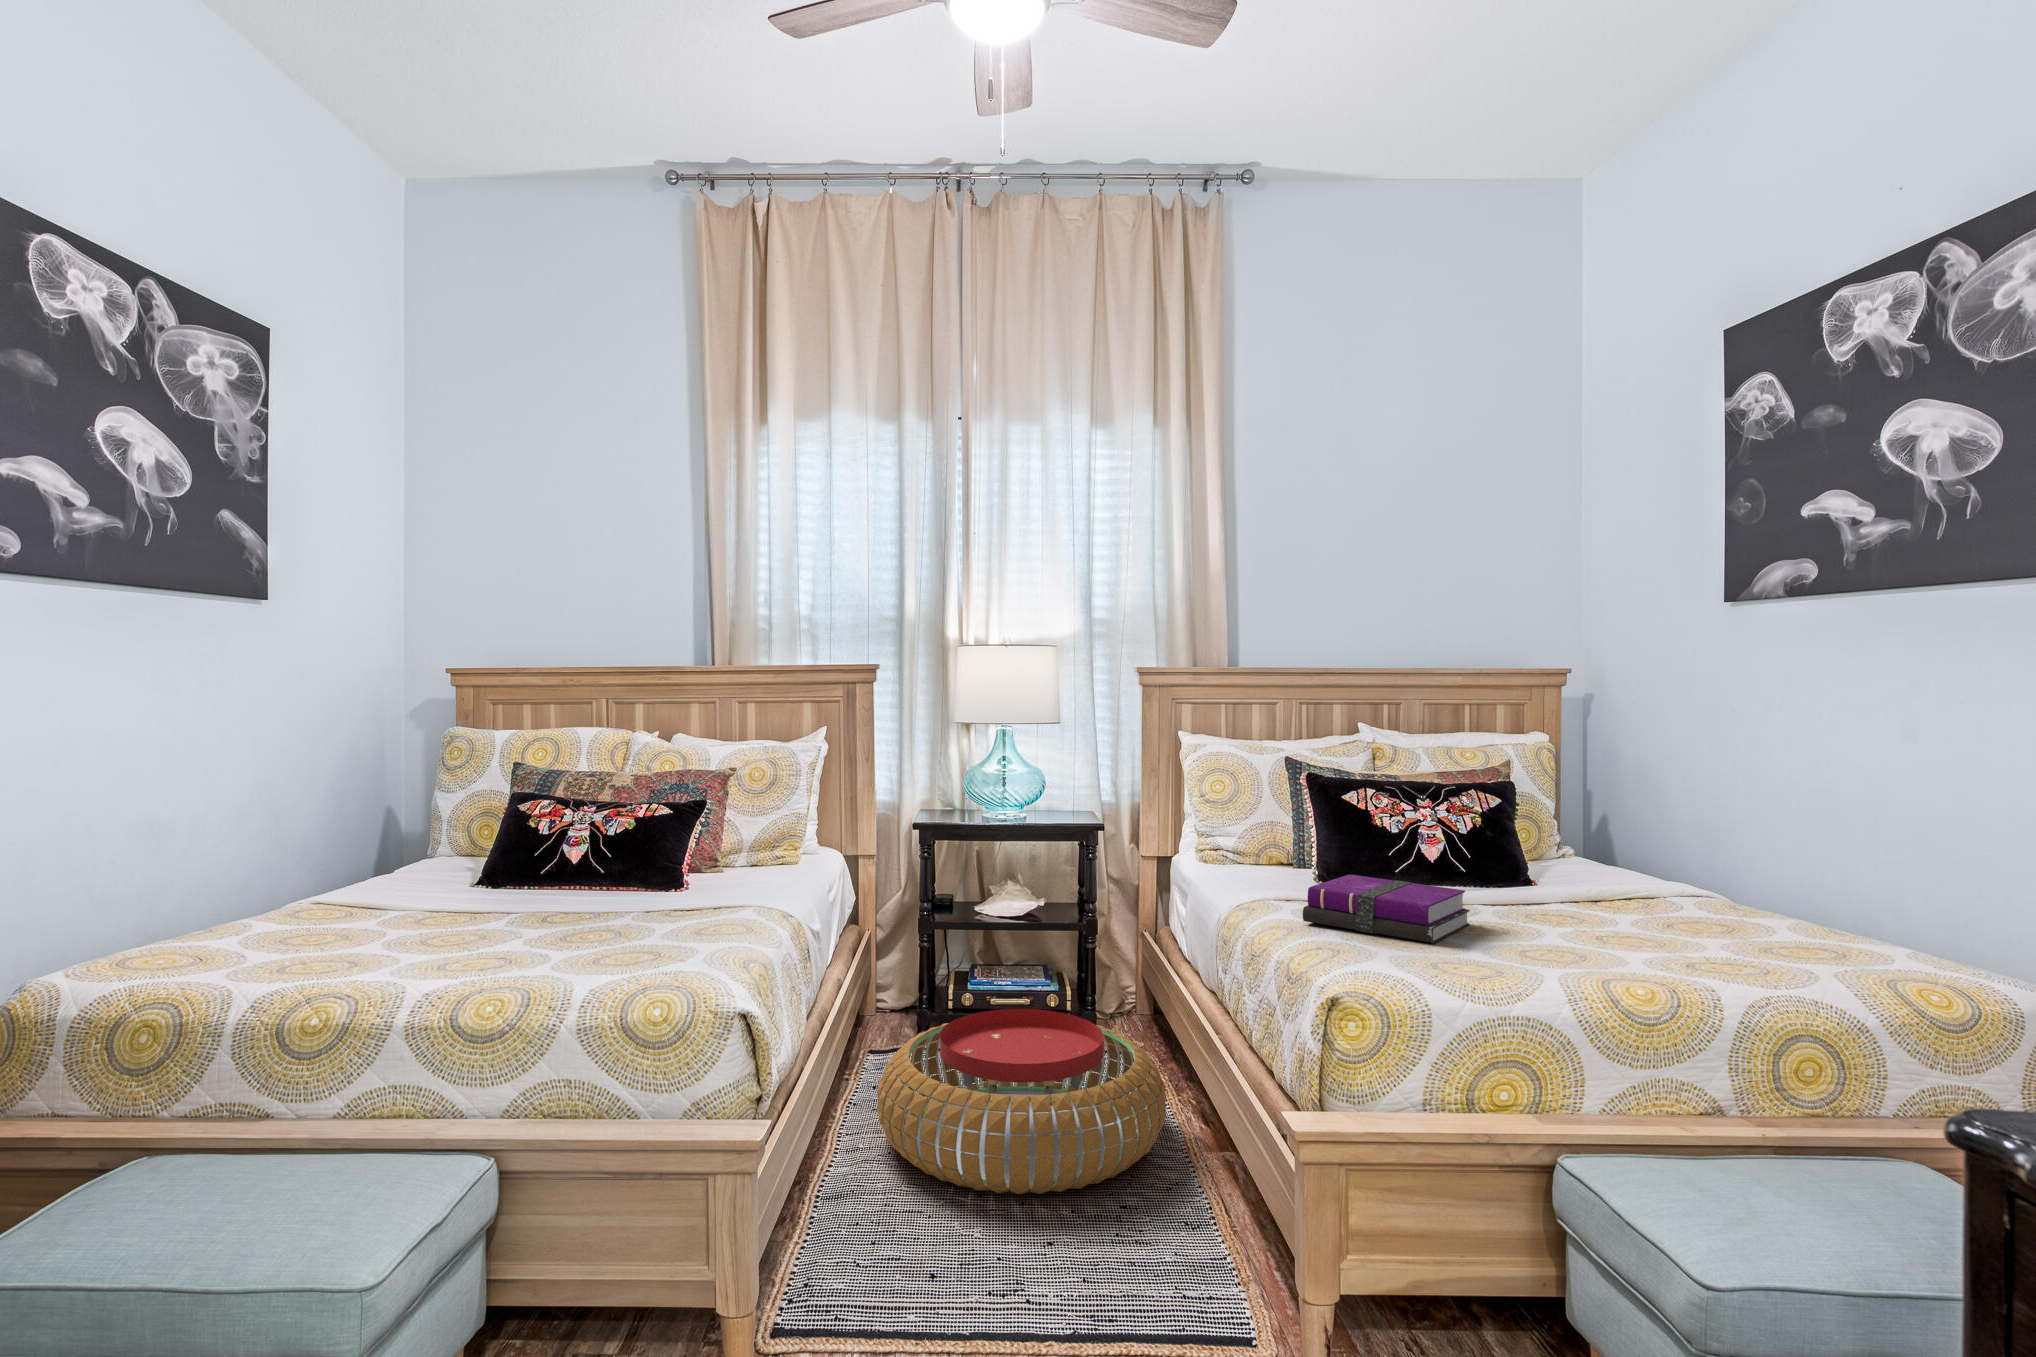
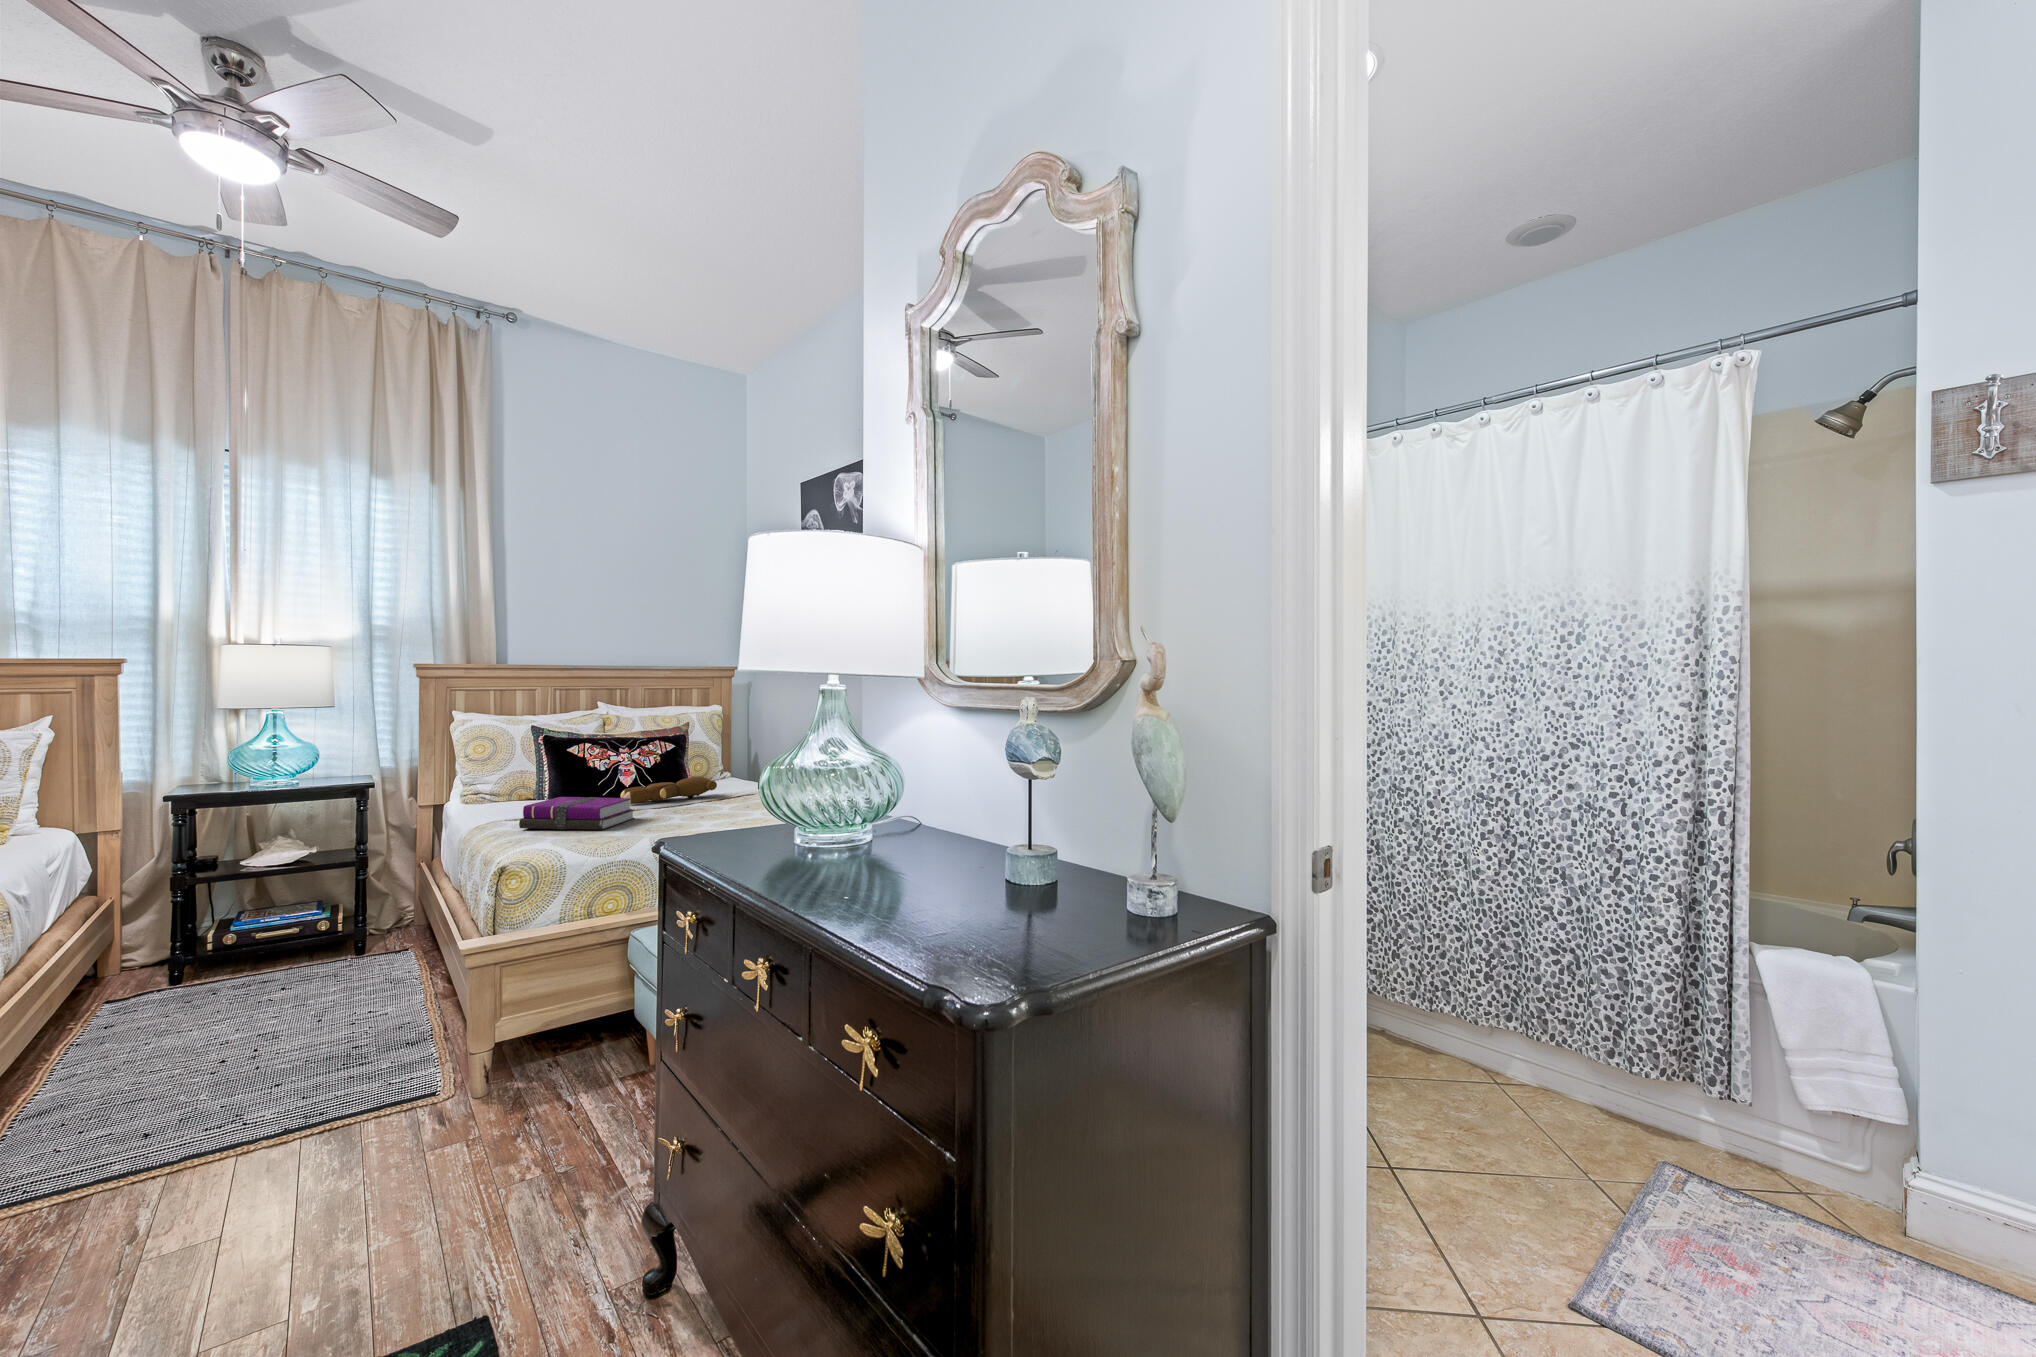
teddy bear: none [1425,855,1585,892] -> present [621,776,717,804]
pouf: present [877,1009,1166,1194] -> none [114,926,417,1069]

